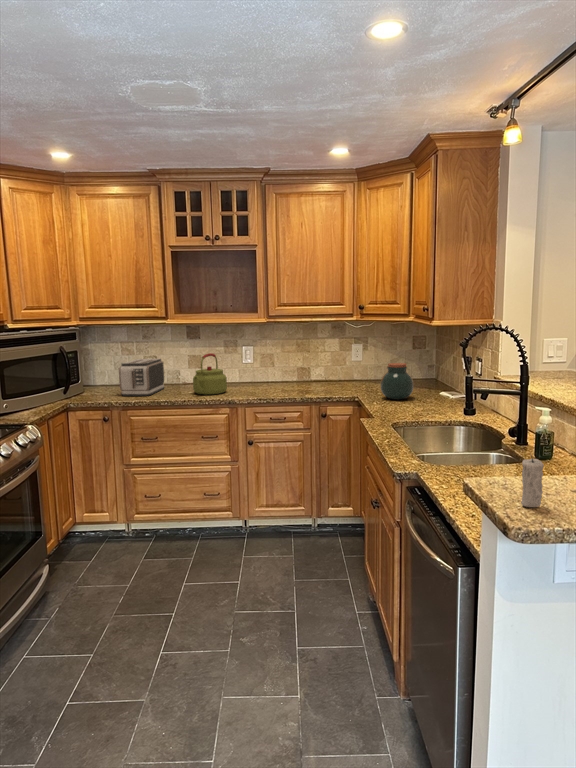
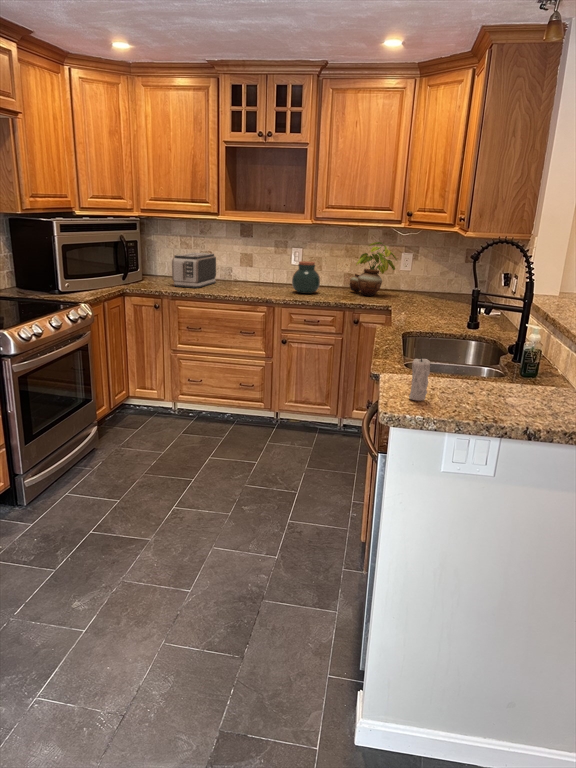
potted plant: none [306,335,354,388] -> present [349,242,397,296]
kettle: present [193,353,227,395] -> none [238,252,271,292]
jar: present [381,363,413,399] -> present [292,261,320,294]

